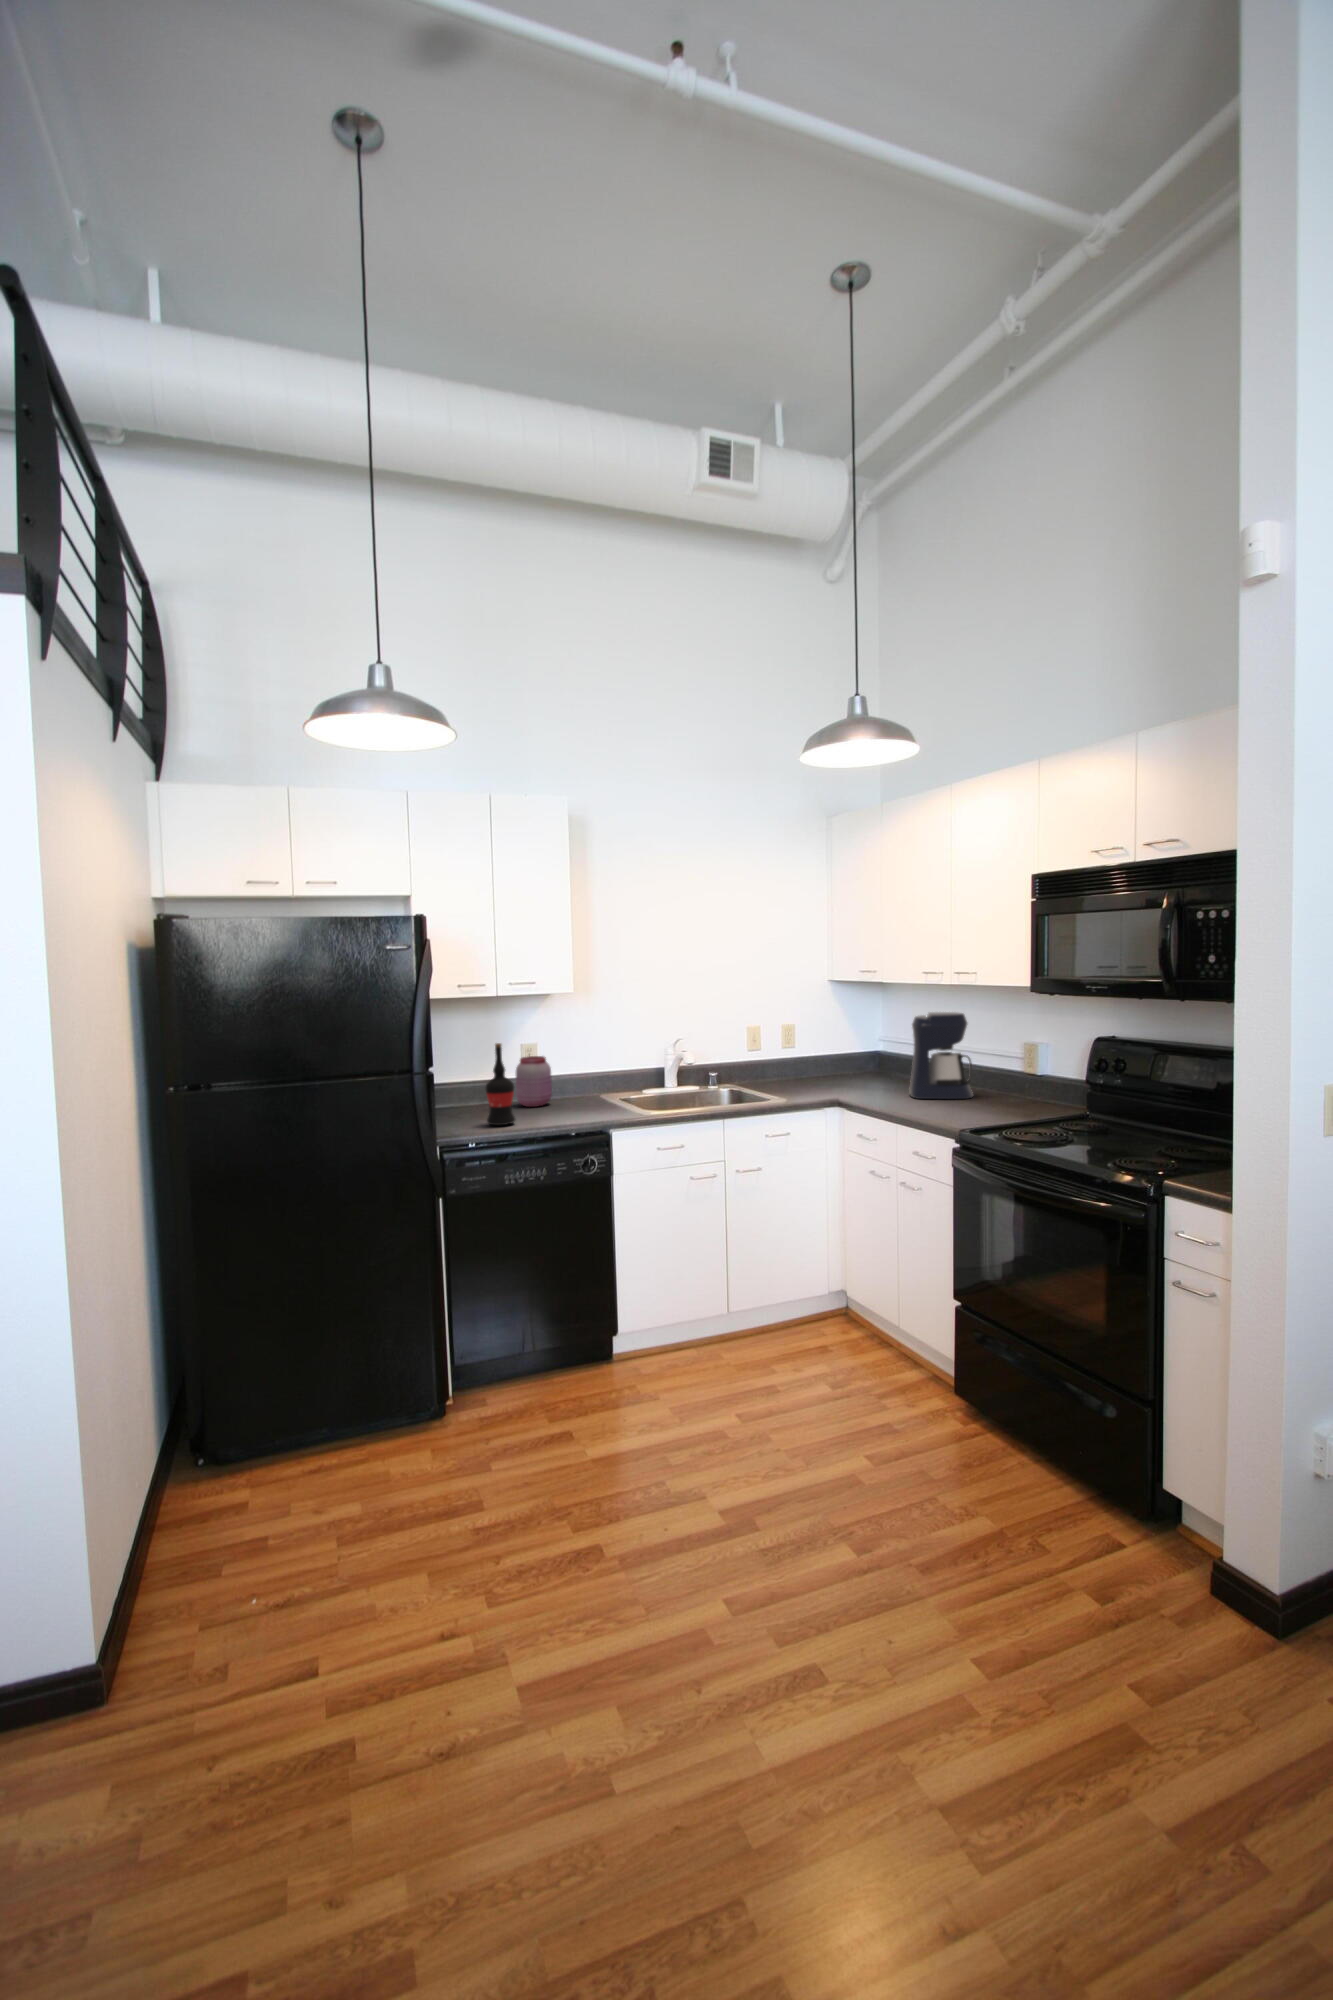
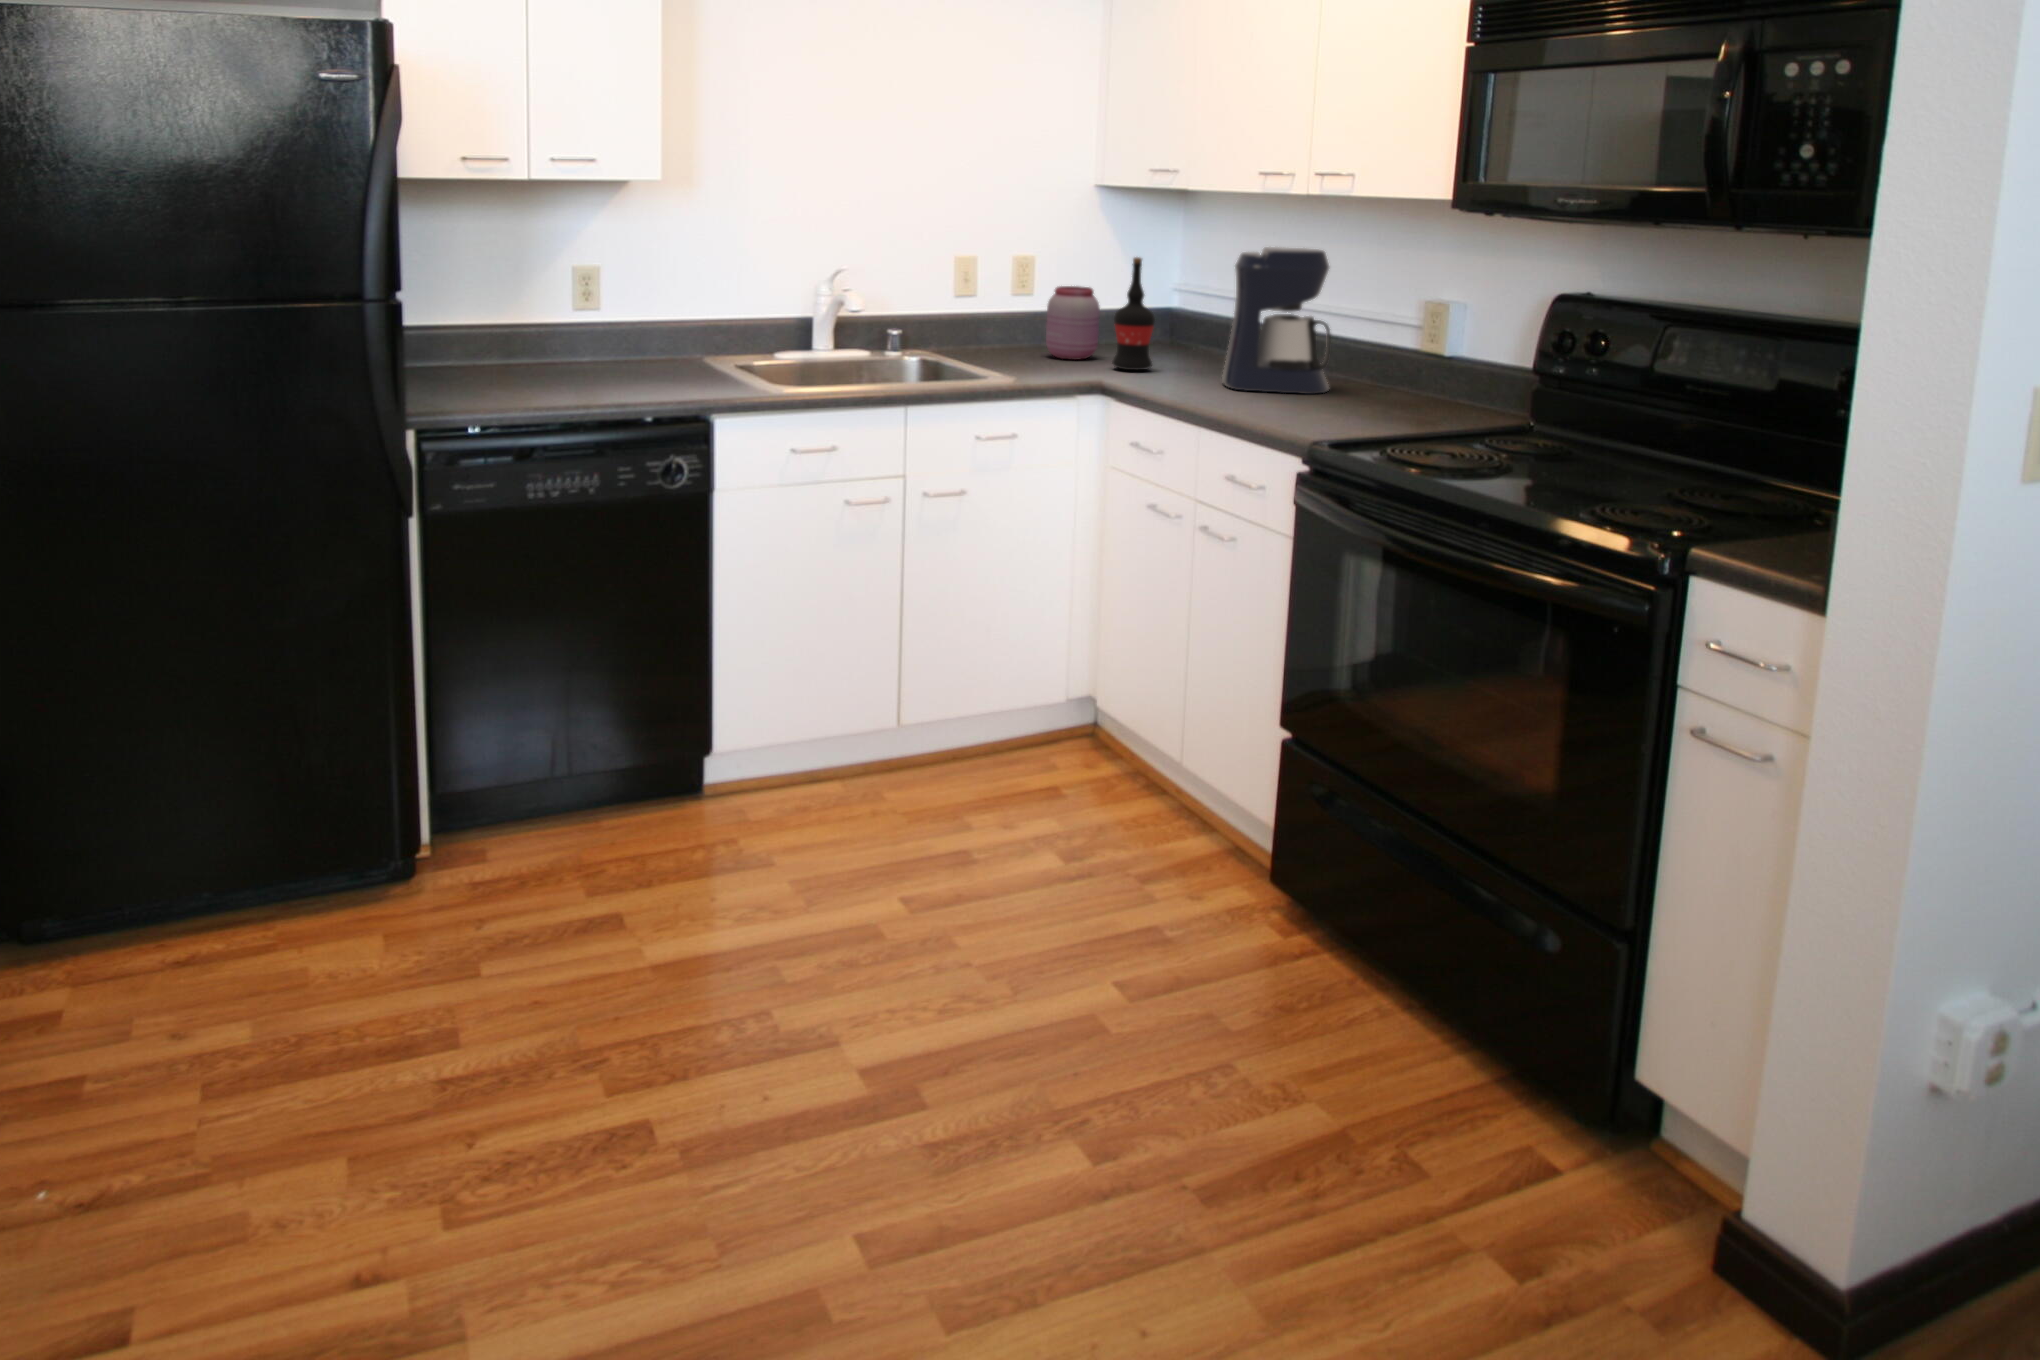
wine bottle: present [486,1043,515,1125] -> present [1112,257,1155,370]
jar: present [516,1056,552,1107] -> present [1046,286,1100,360]

